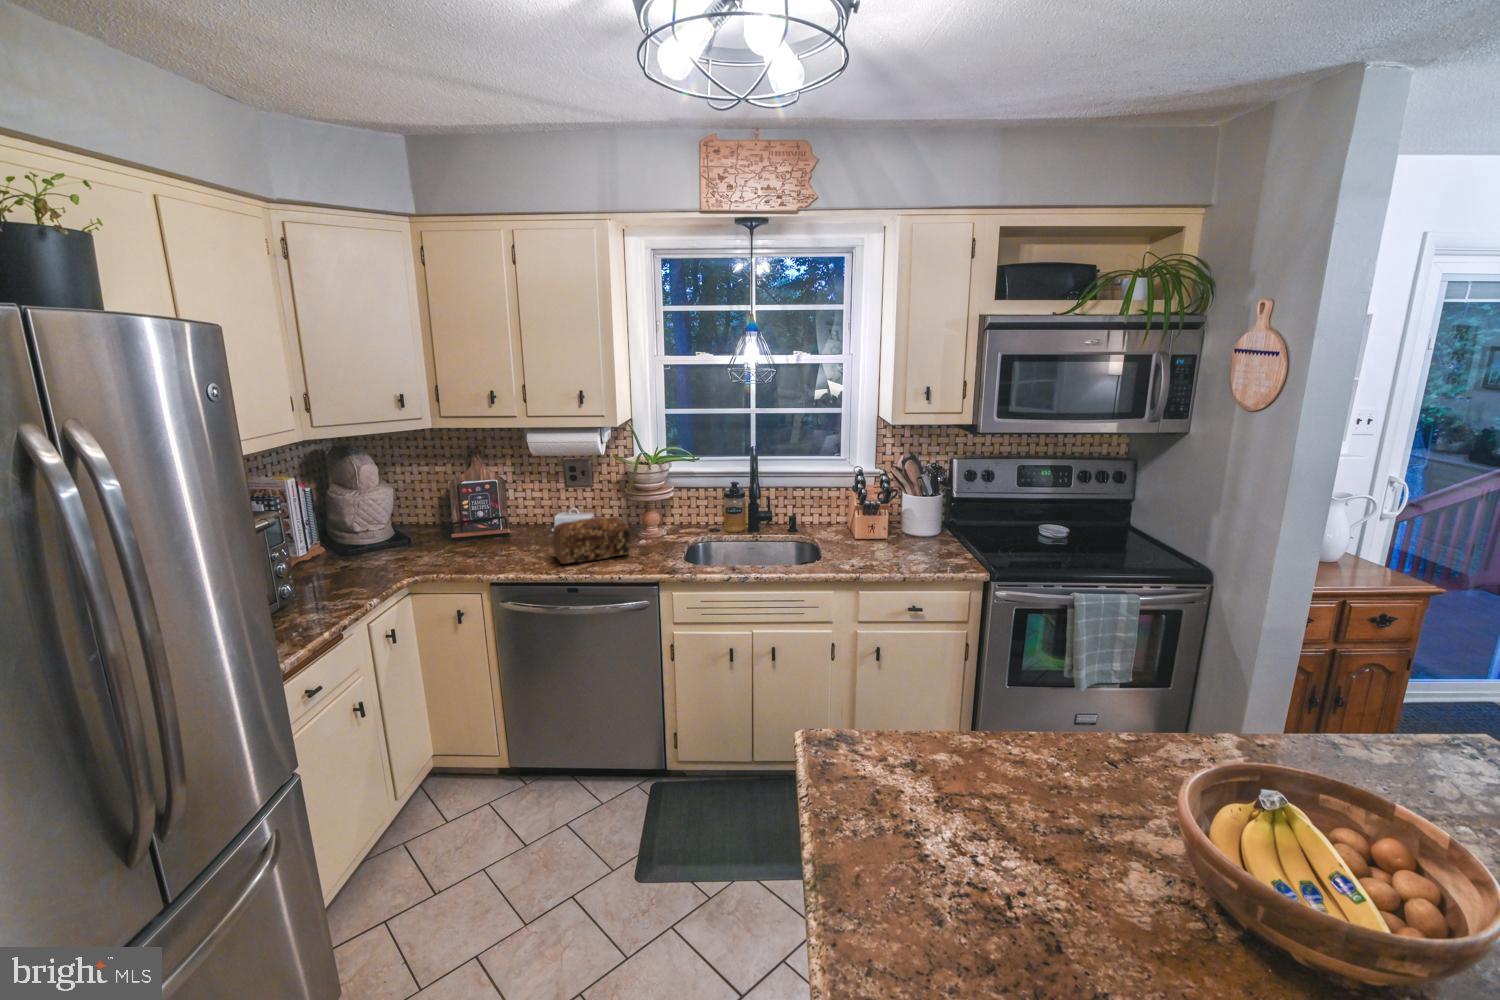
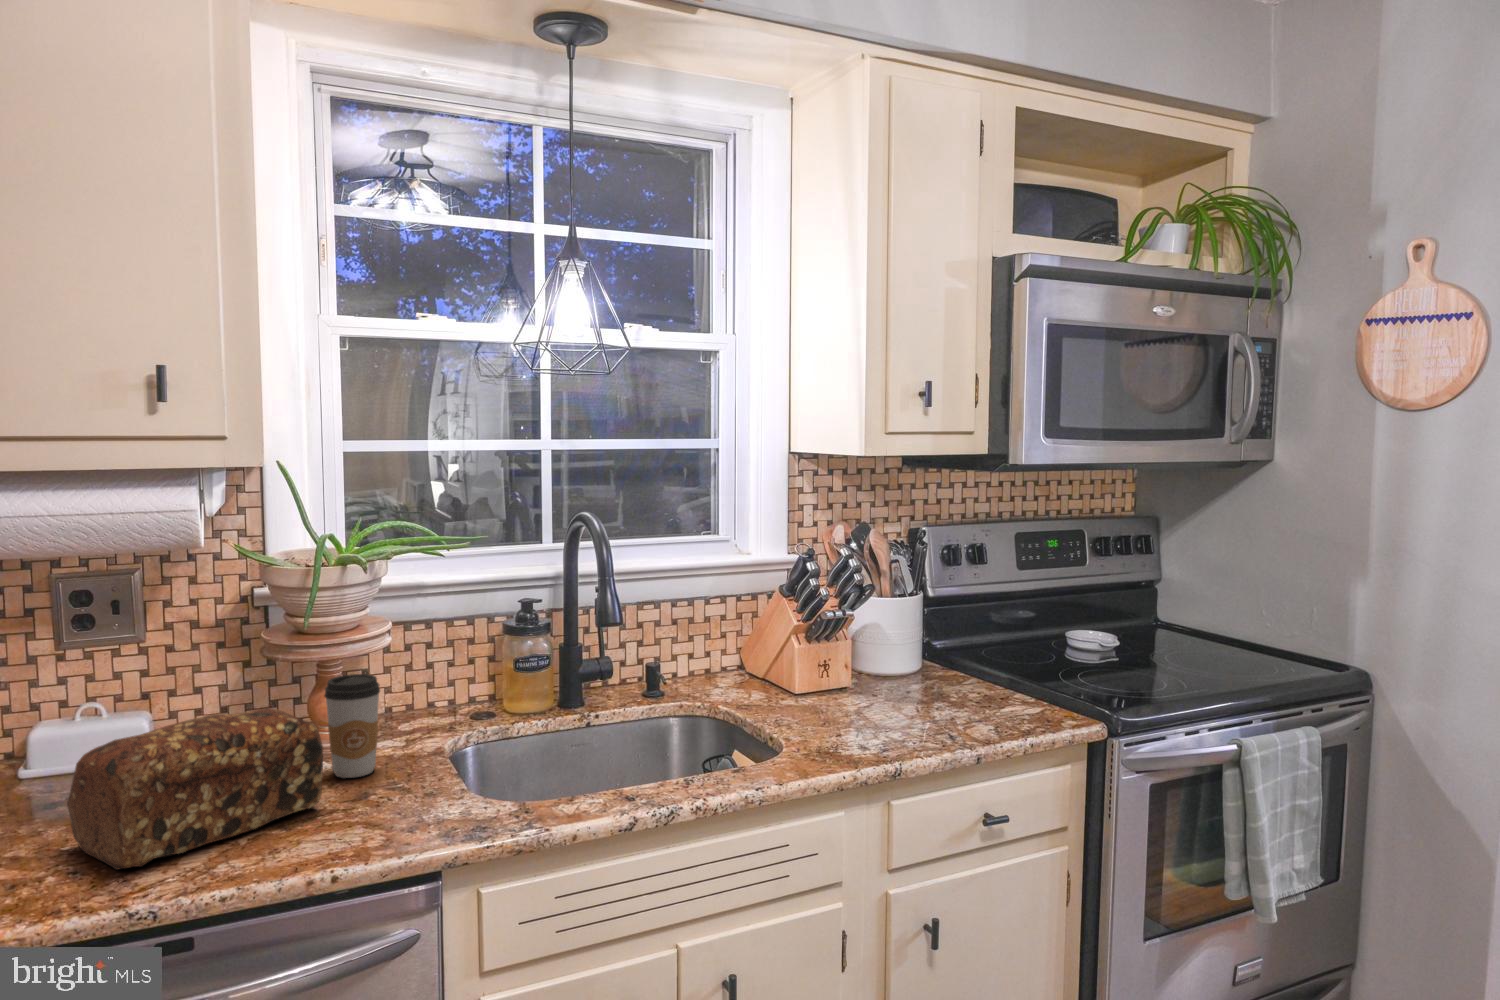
coffee cup: none [640,508,660,547] -> present [325,674,380,778]

